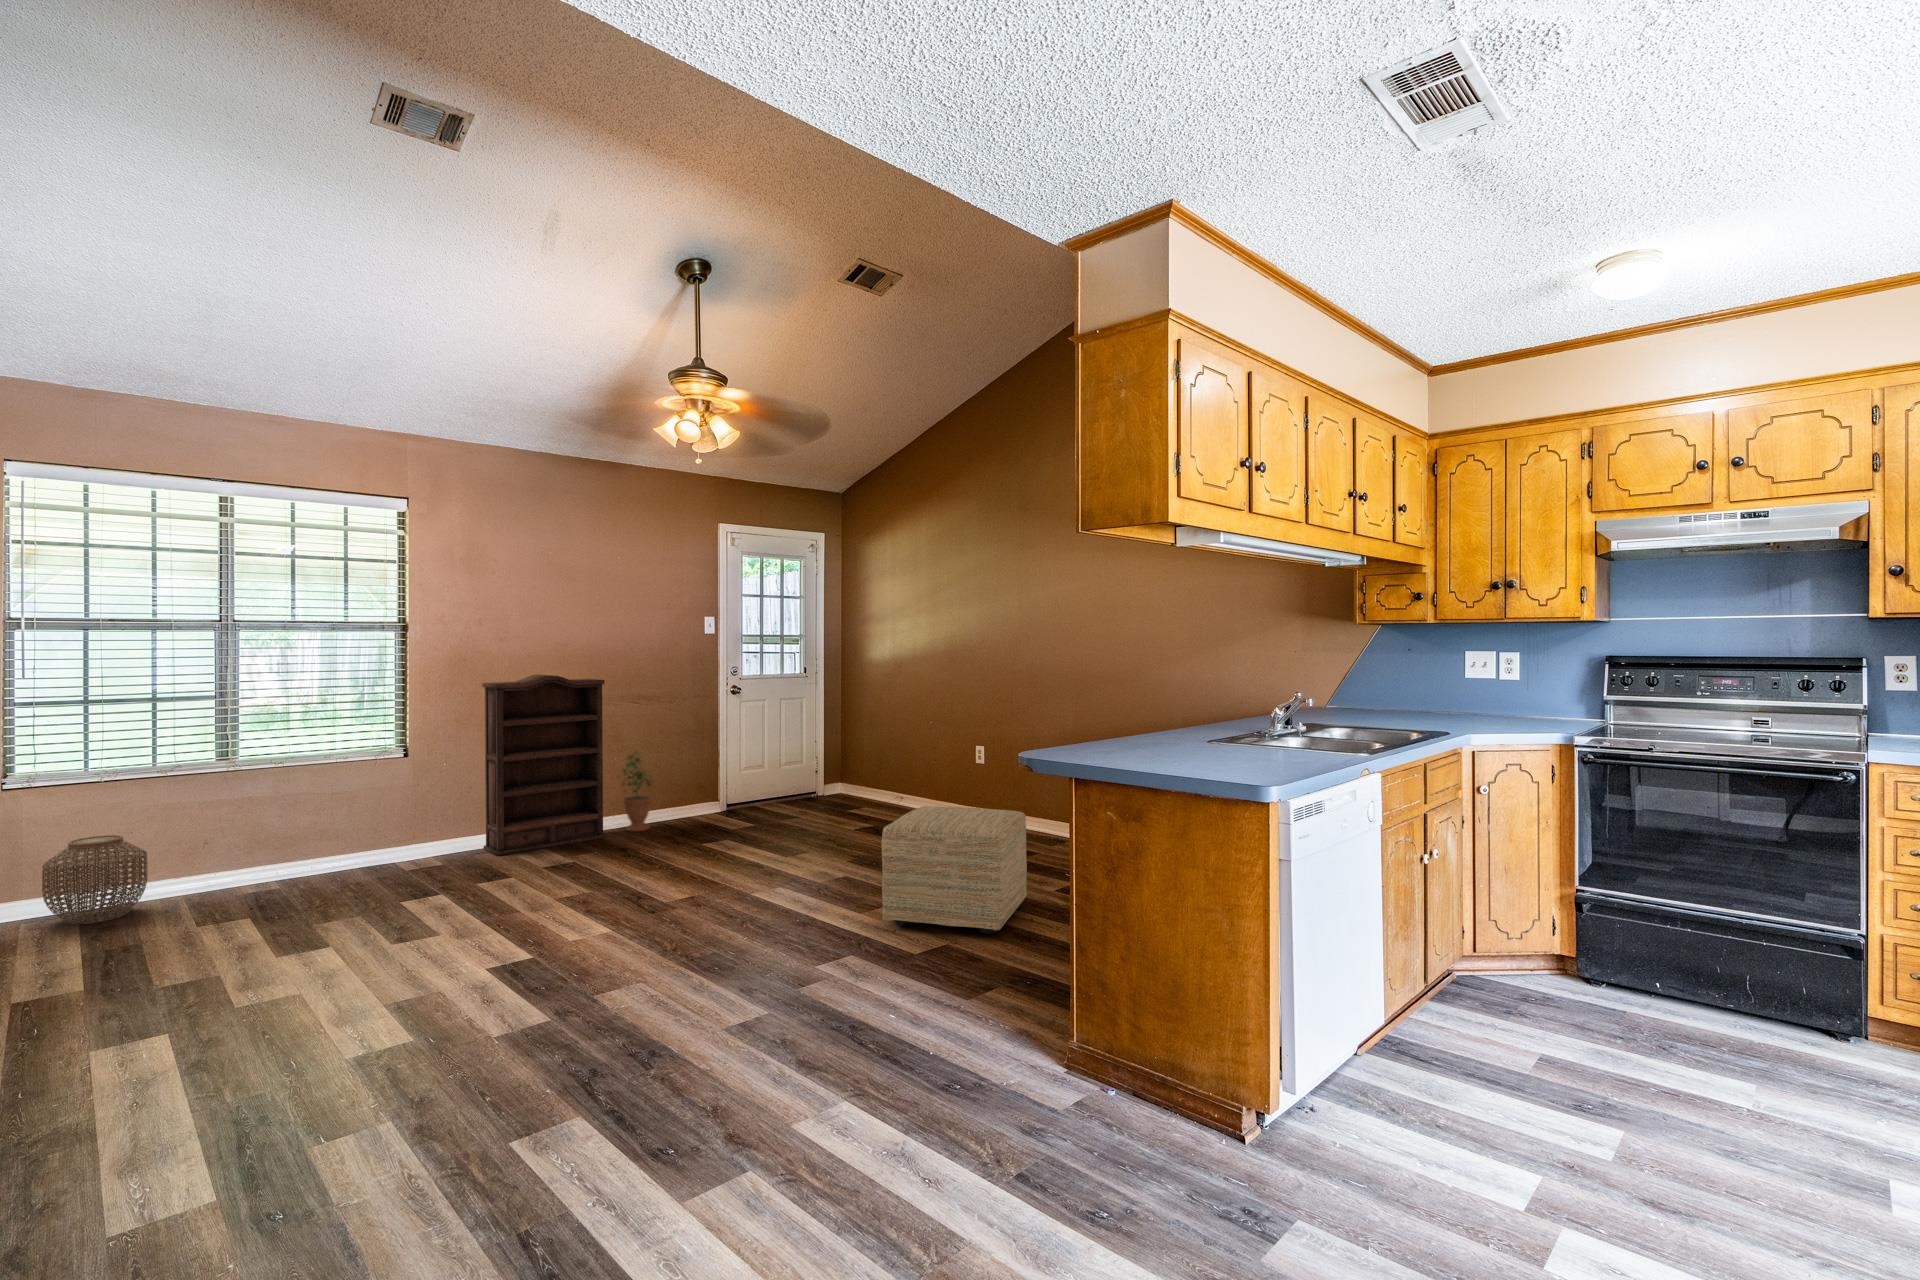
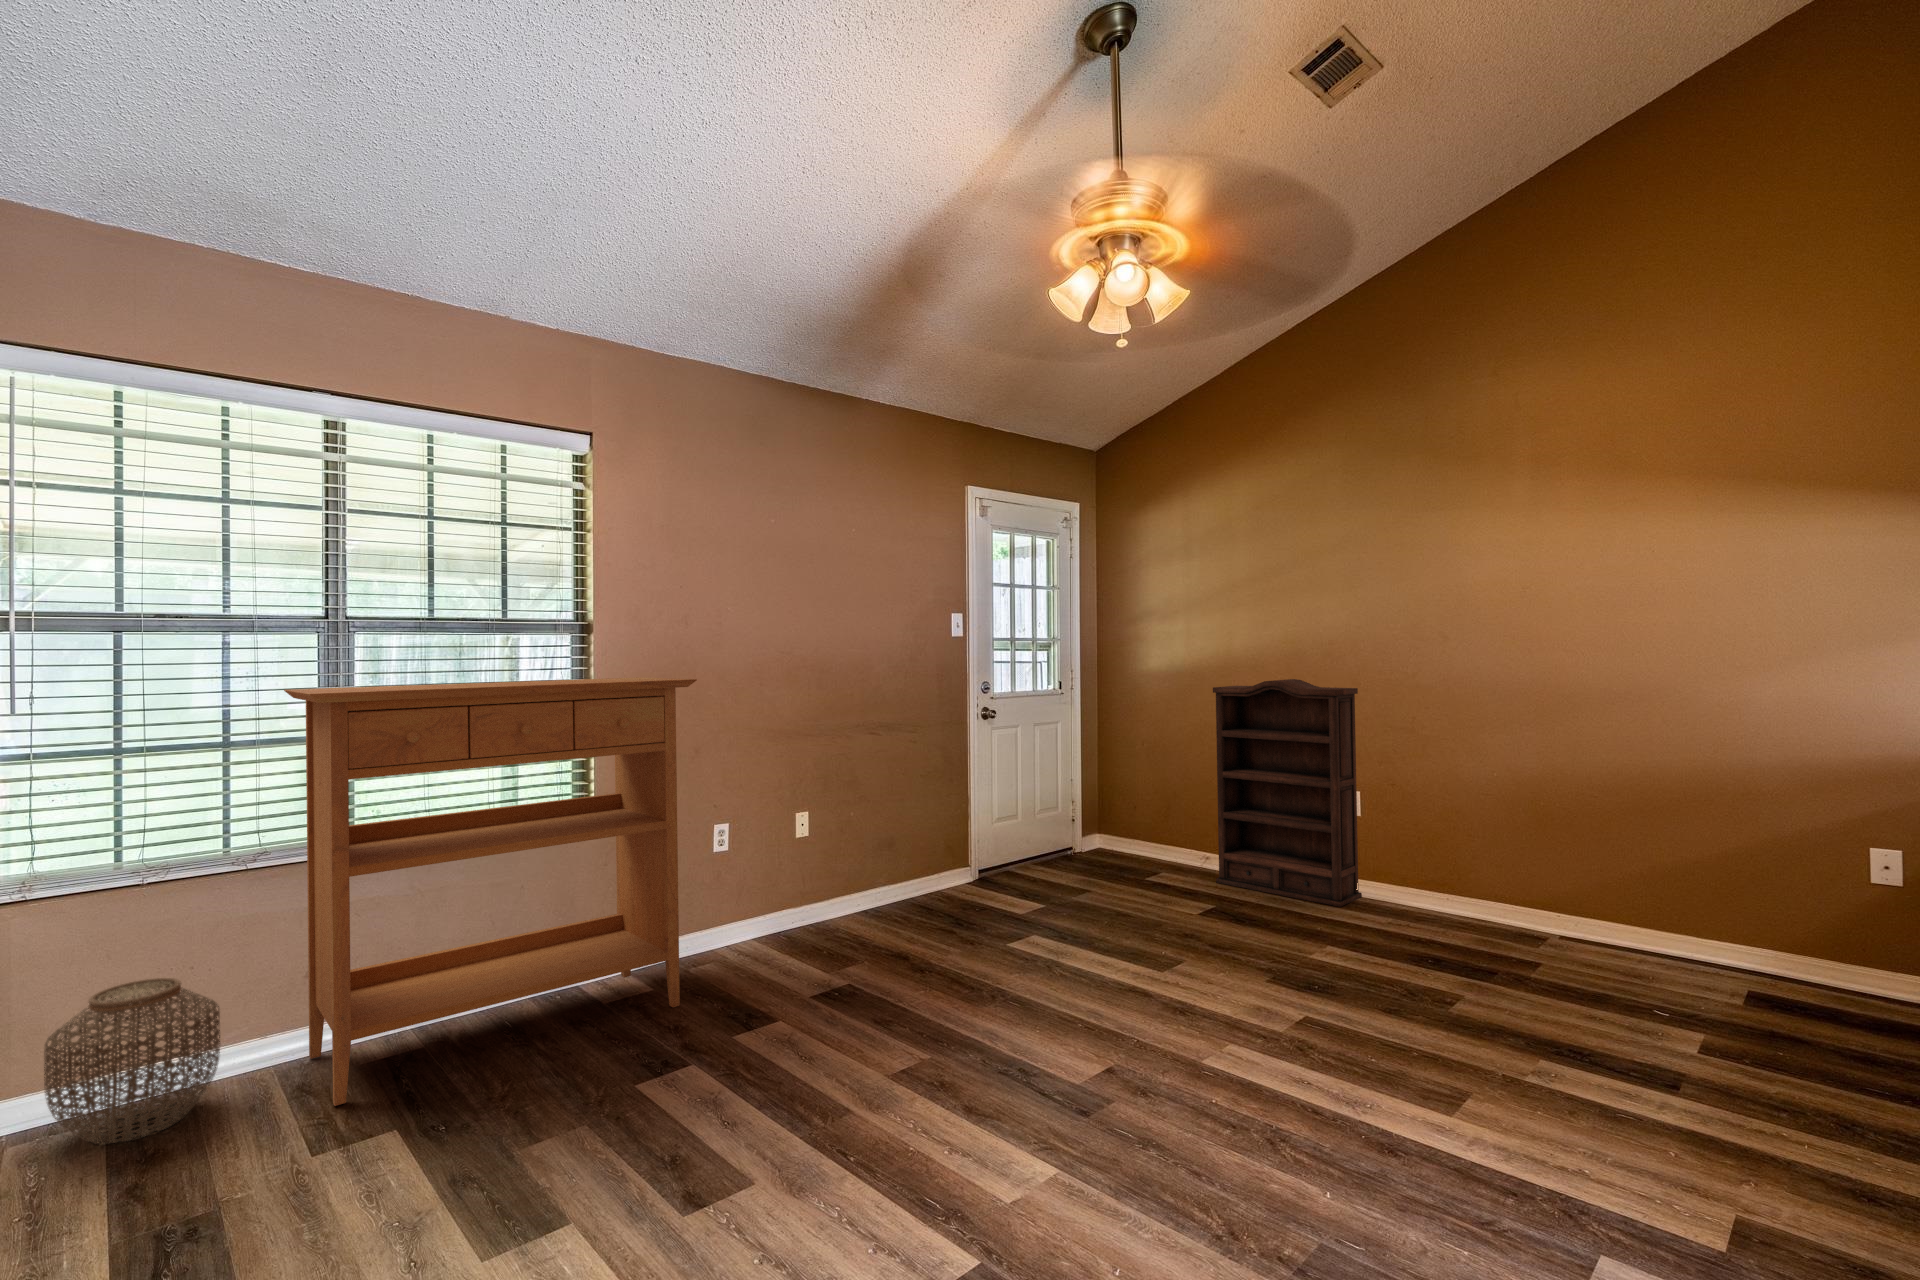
console table: none [191,661,467,911] -> present [284,677,697,1106]
bookshelf: present [482,675,606,856] -> present [1213,679,1362,907]
potted plant: present [622,753,652,831] -> none [861,801,907,920]
ottoman: present [882,806,1027,934] -> none [1500,912,1827,1174]

